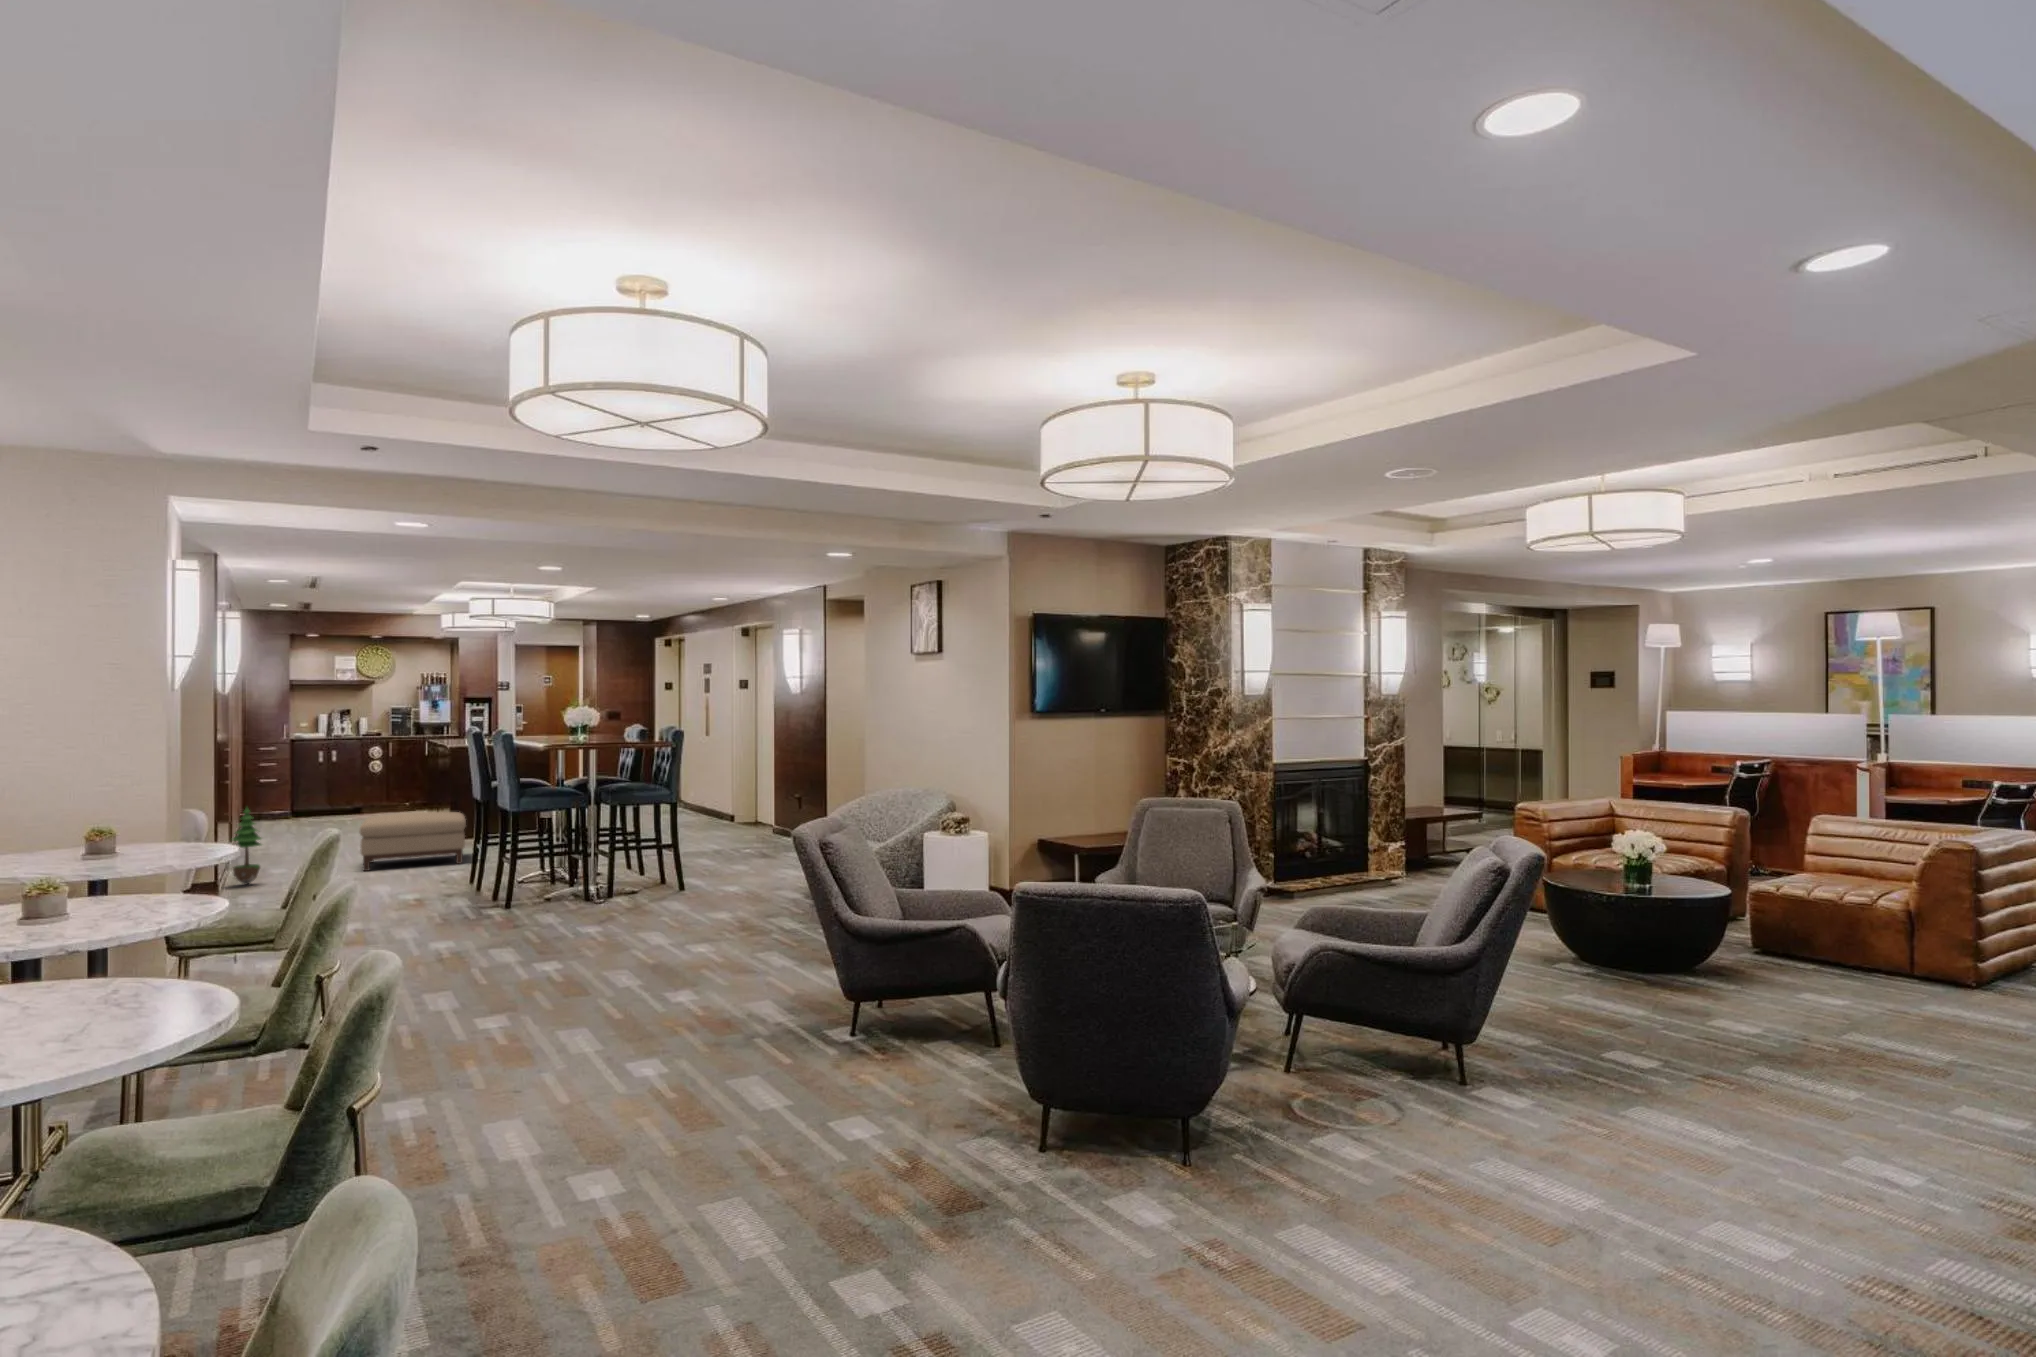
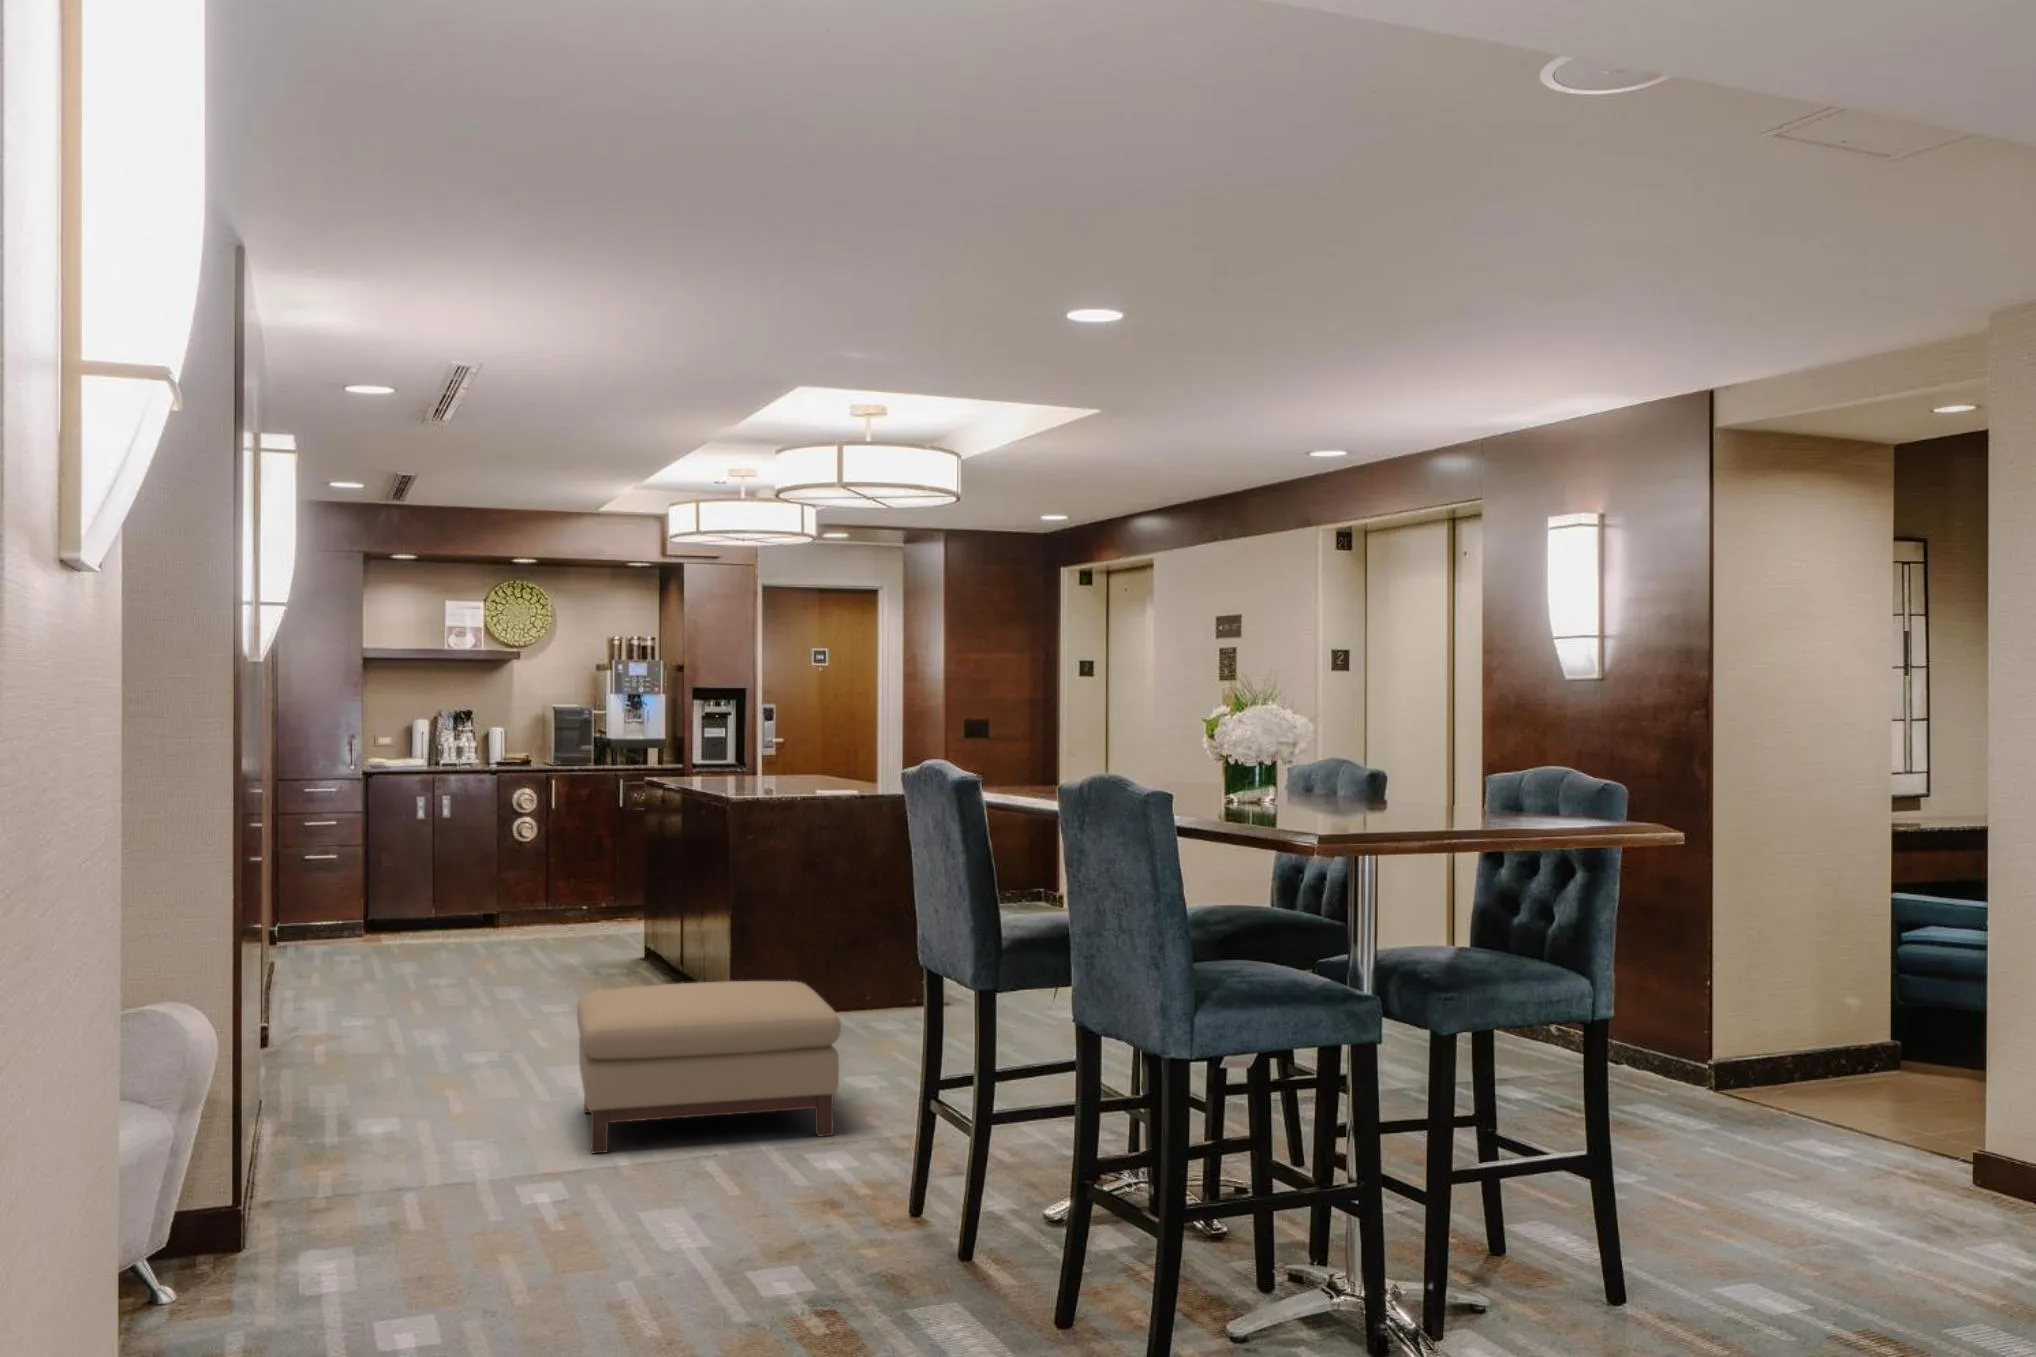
potted tree: present [232,806,261,885] -> none [267,974,354,1202]

